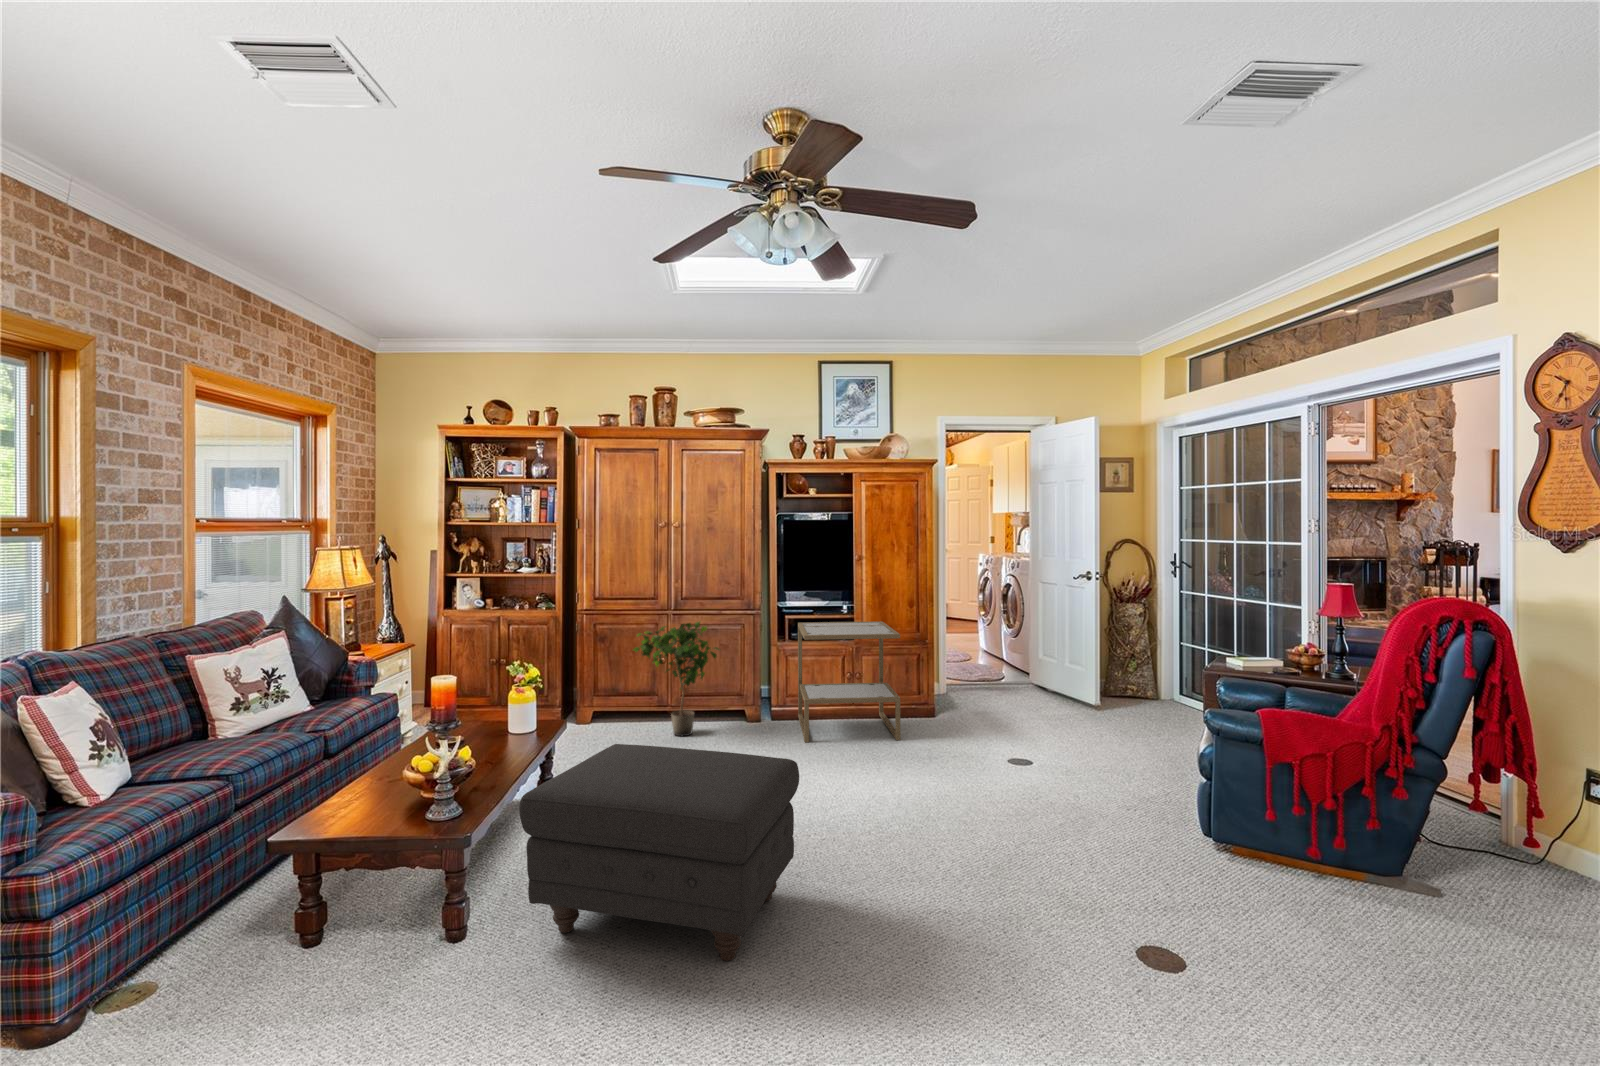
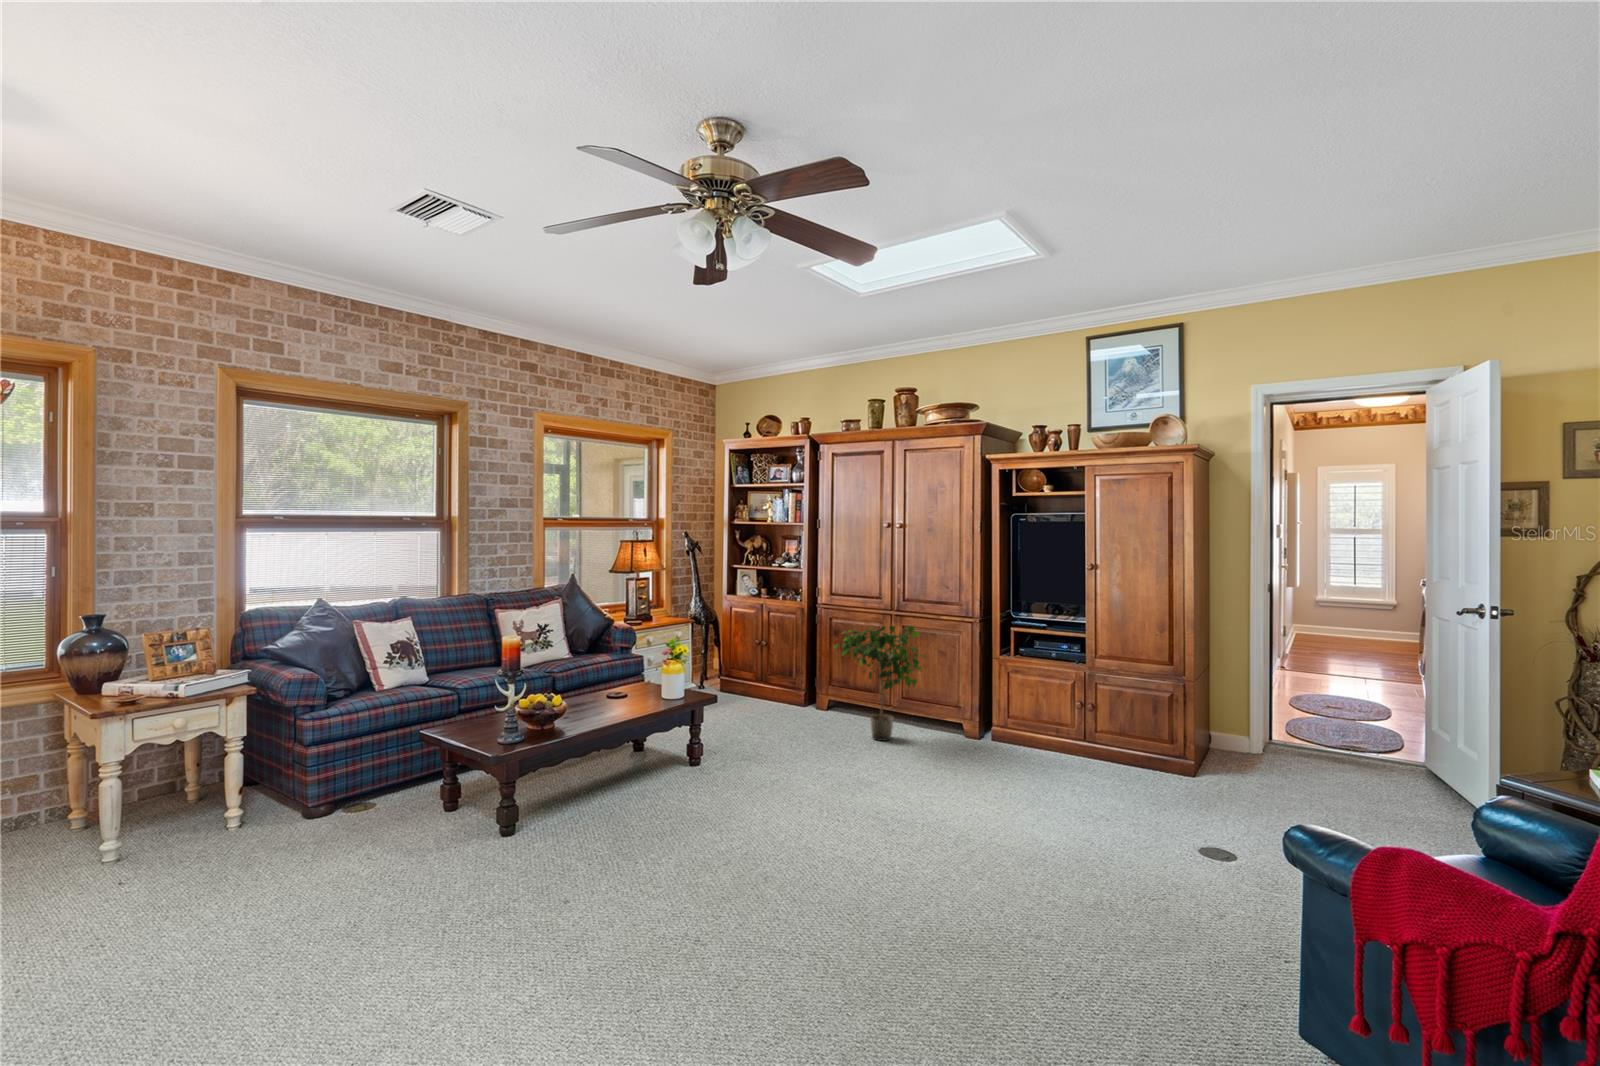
side table: present [798,621,900,742] -> none [984,639,1128,800]
ottoman: present [519,744,799,961] -> none [526,720,747,934]

